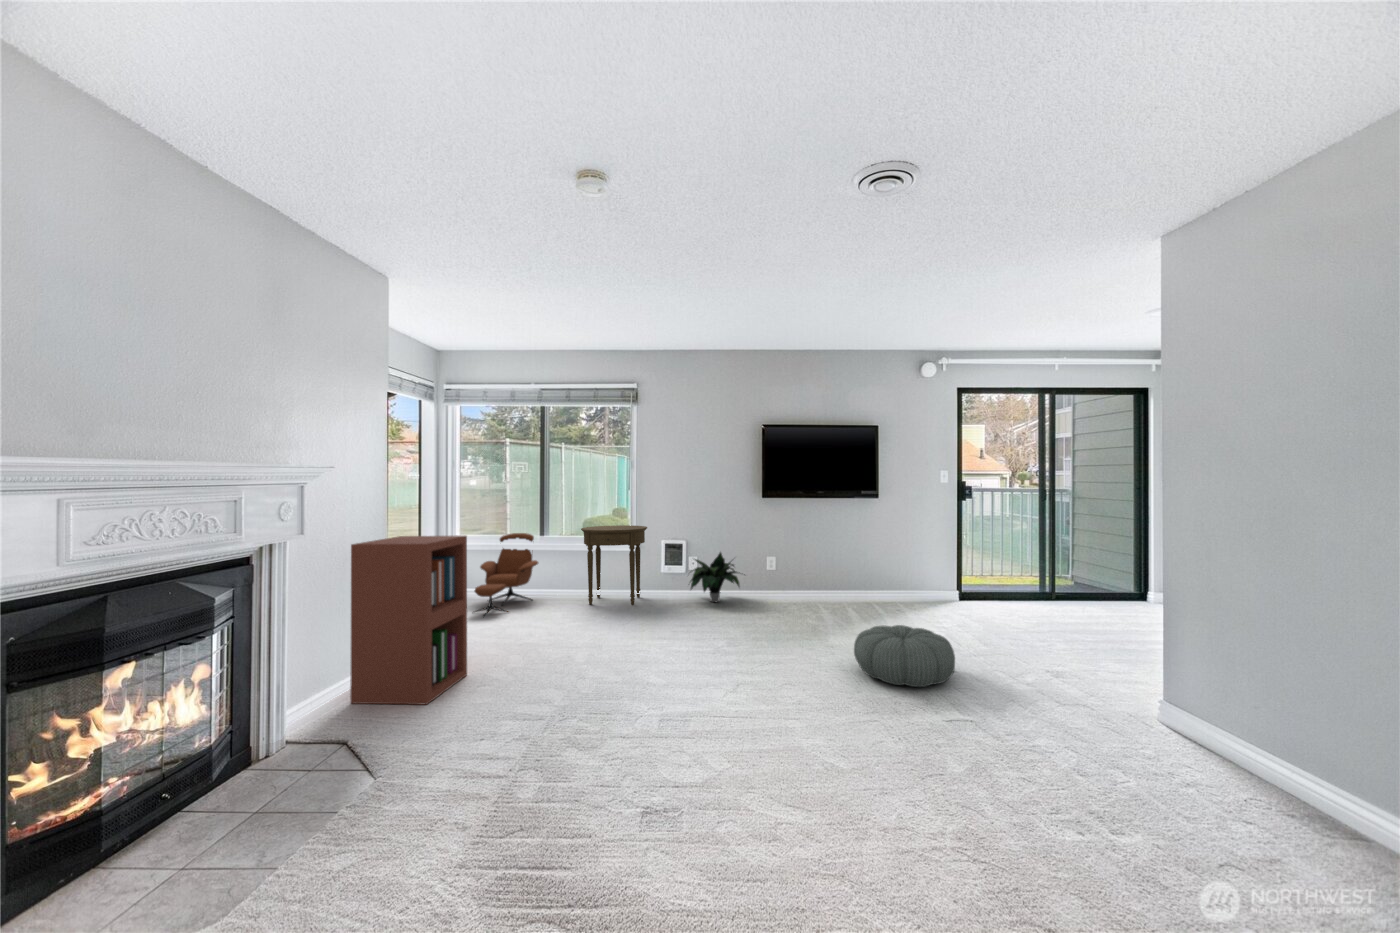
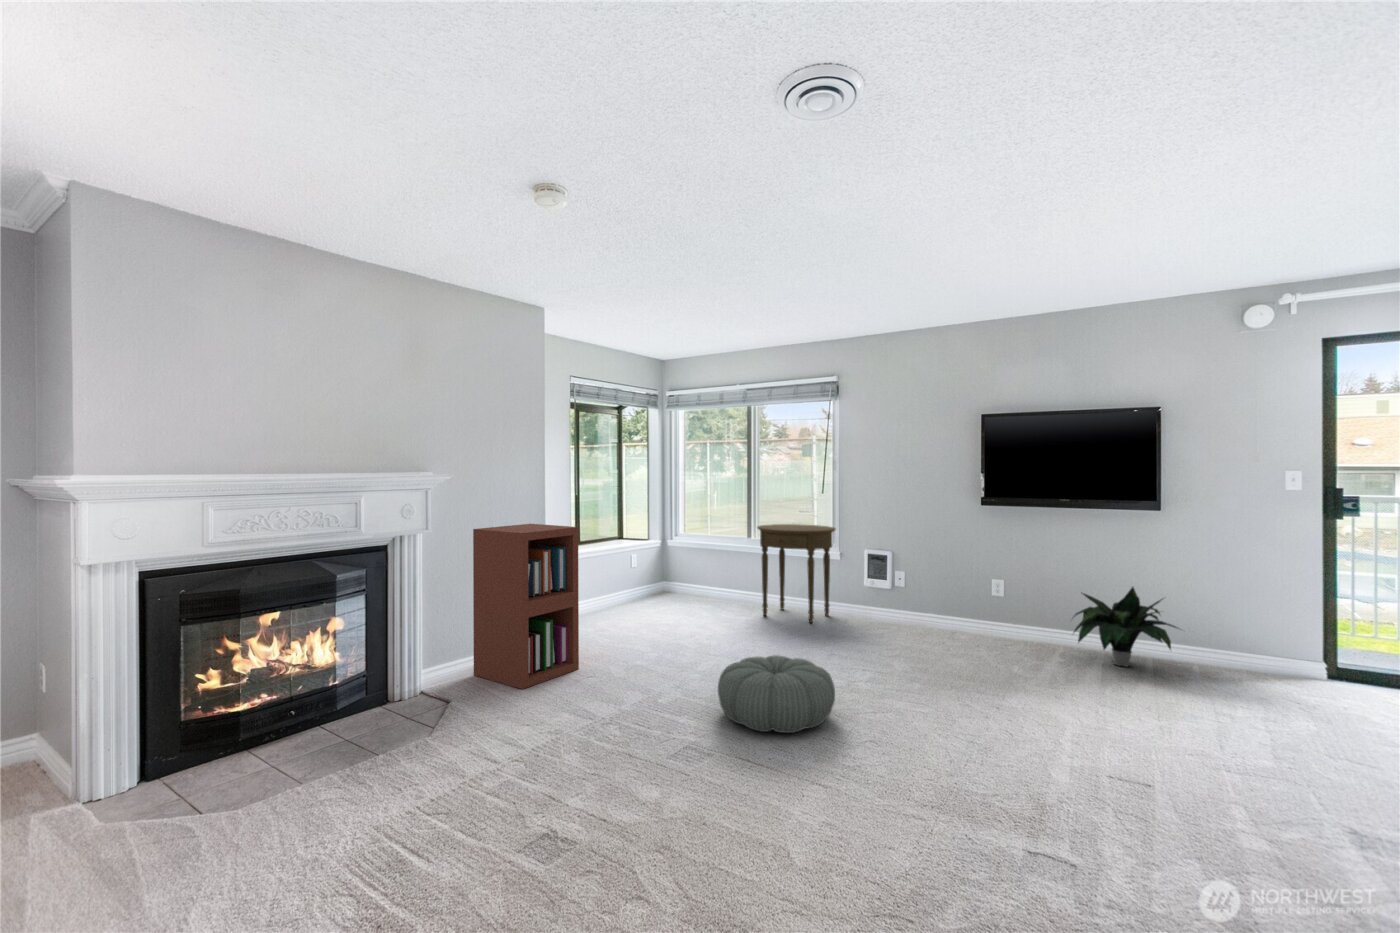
lounge chair: present [474,533,538,615] -> none [642,526,719,615]
potted plant: present [691,552,739,602] -> present [1074,587,1177,667]
pouf: present [854,625,955,687] -> present [718,655,835,733]

